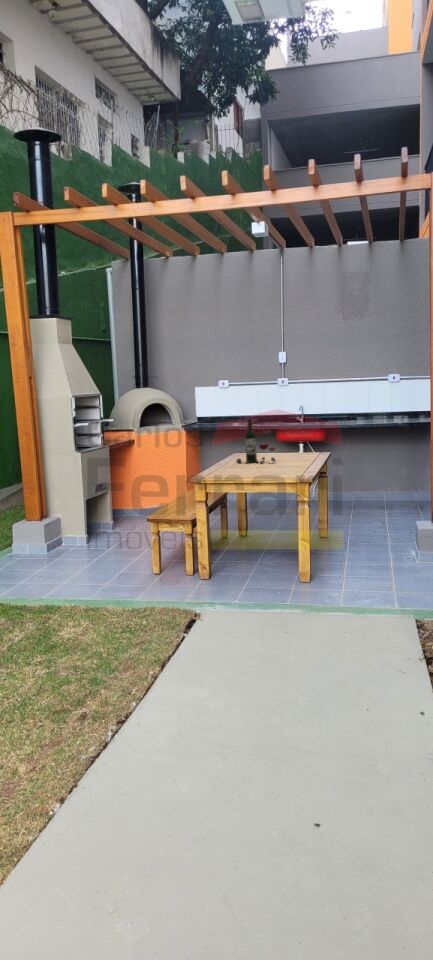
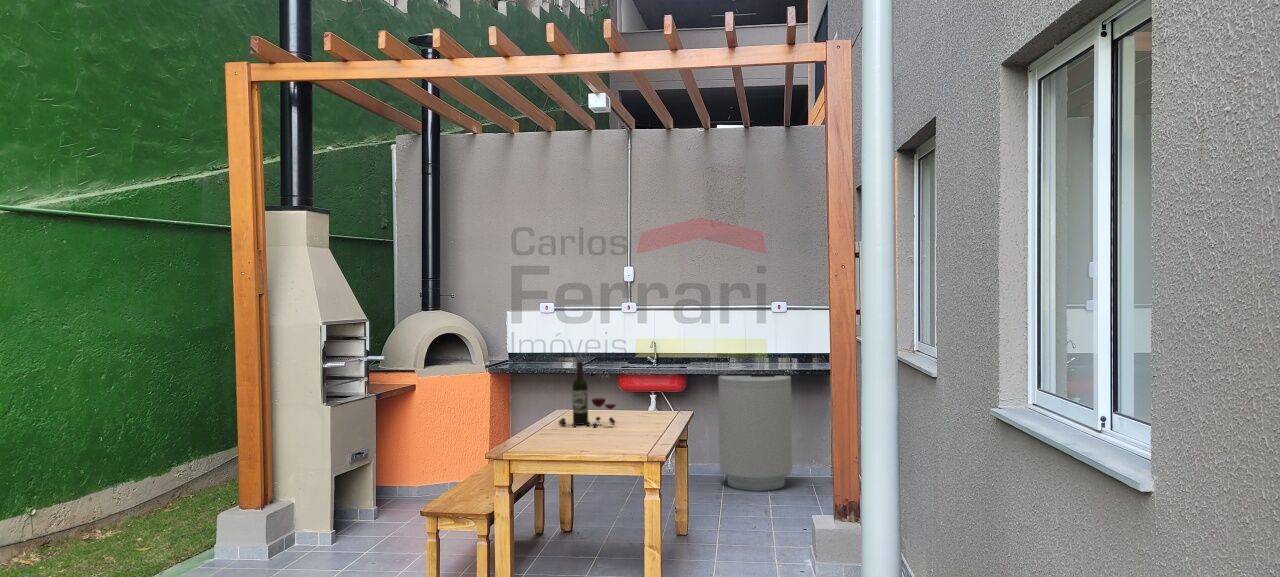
trash can: none [349,429,403,512] -> present [718,375,792,491]

